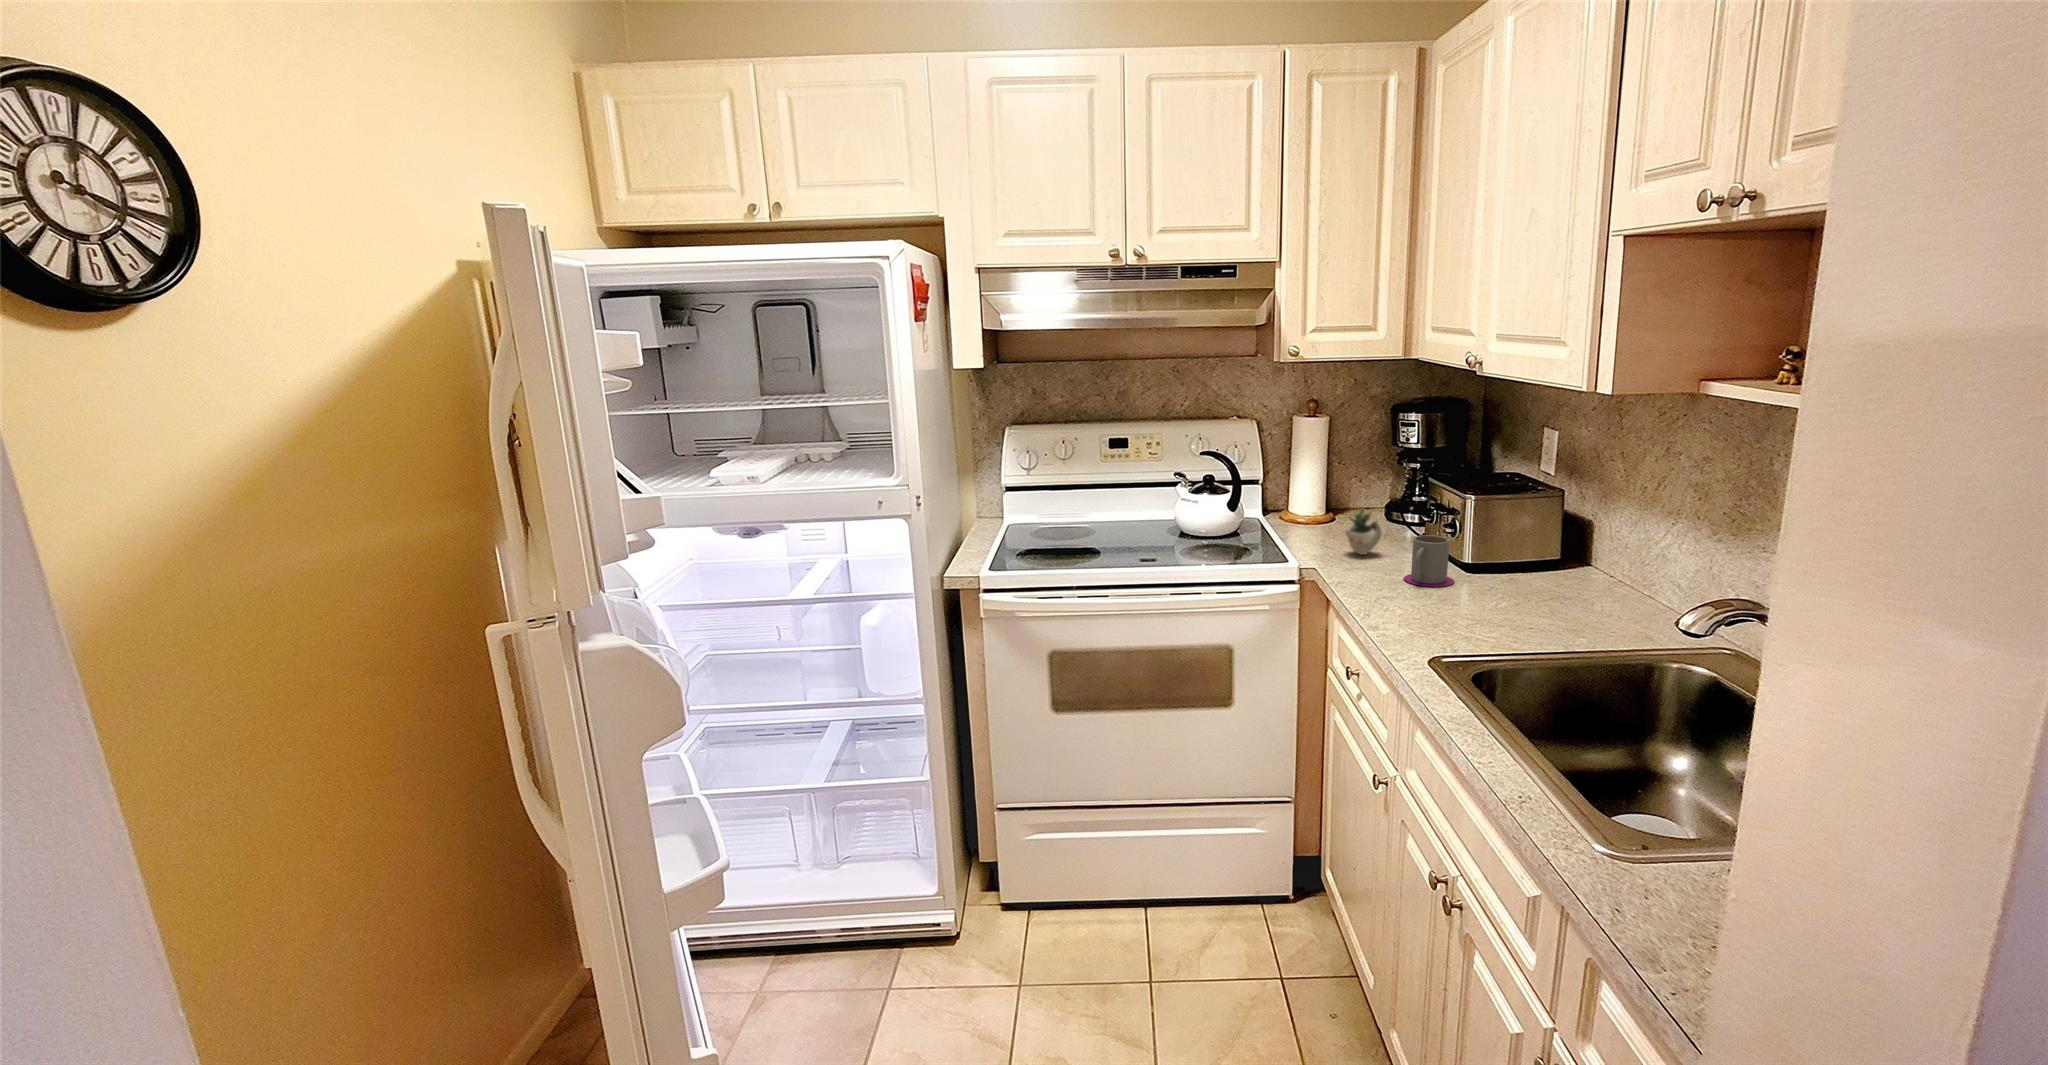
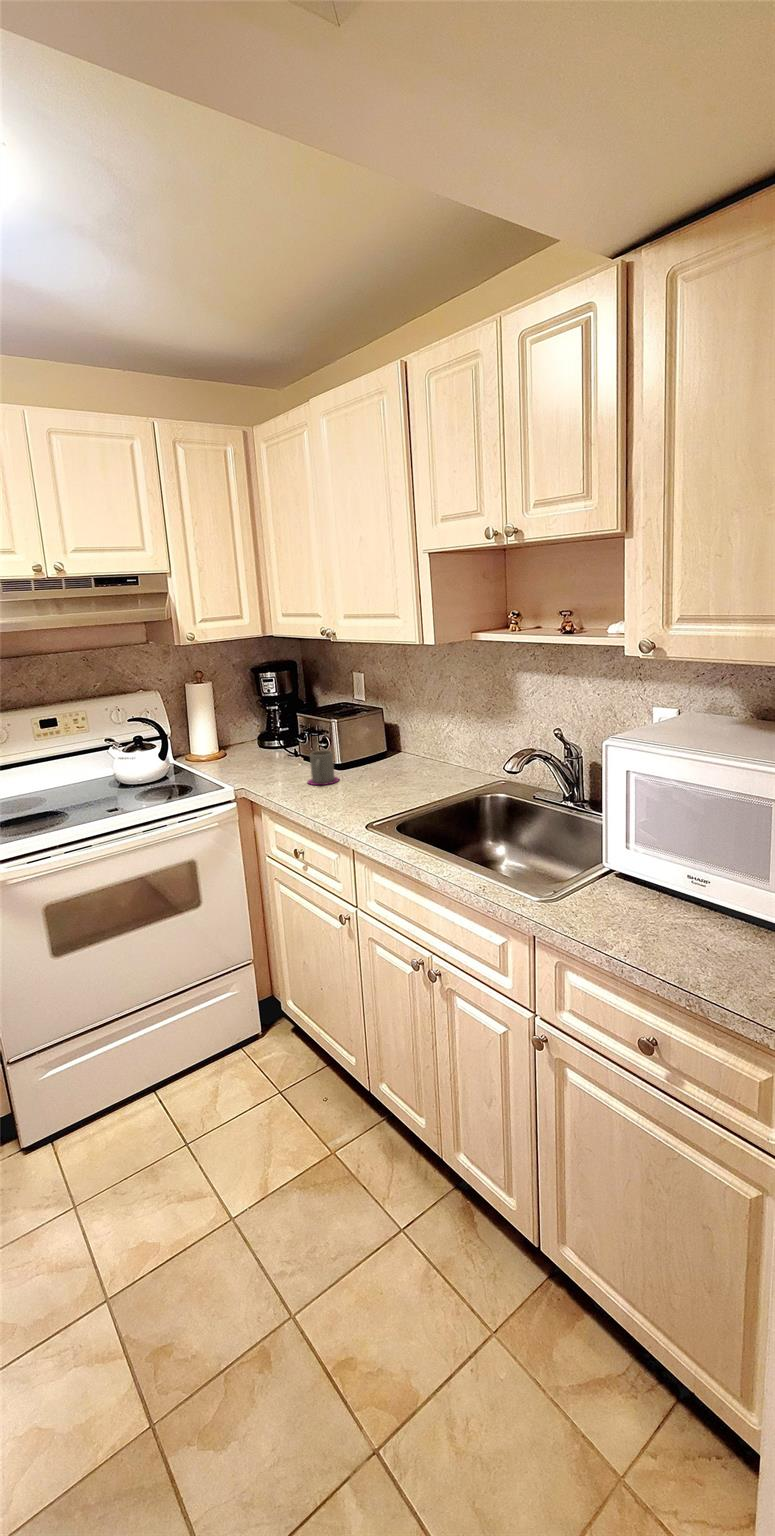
succulent plant: present [1345,507,1382,555] -> none [254,735,299,774]

